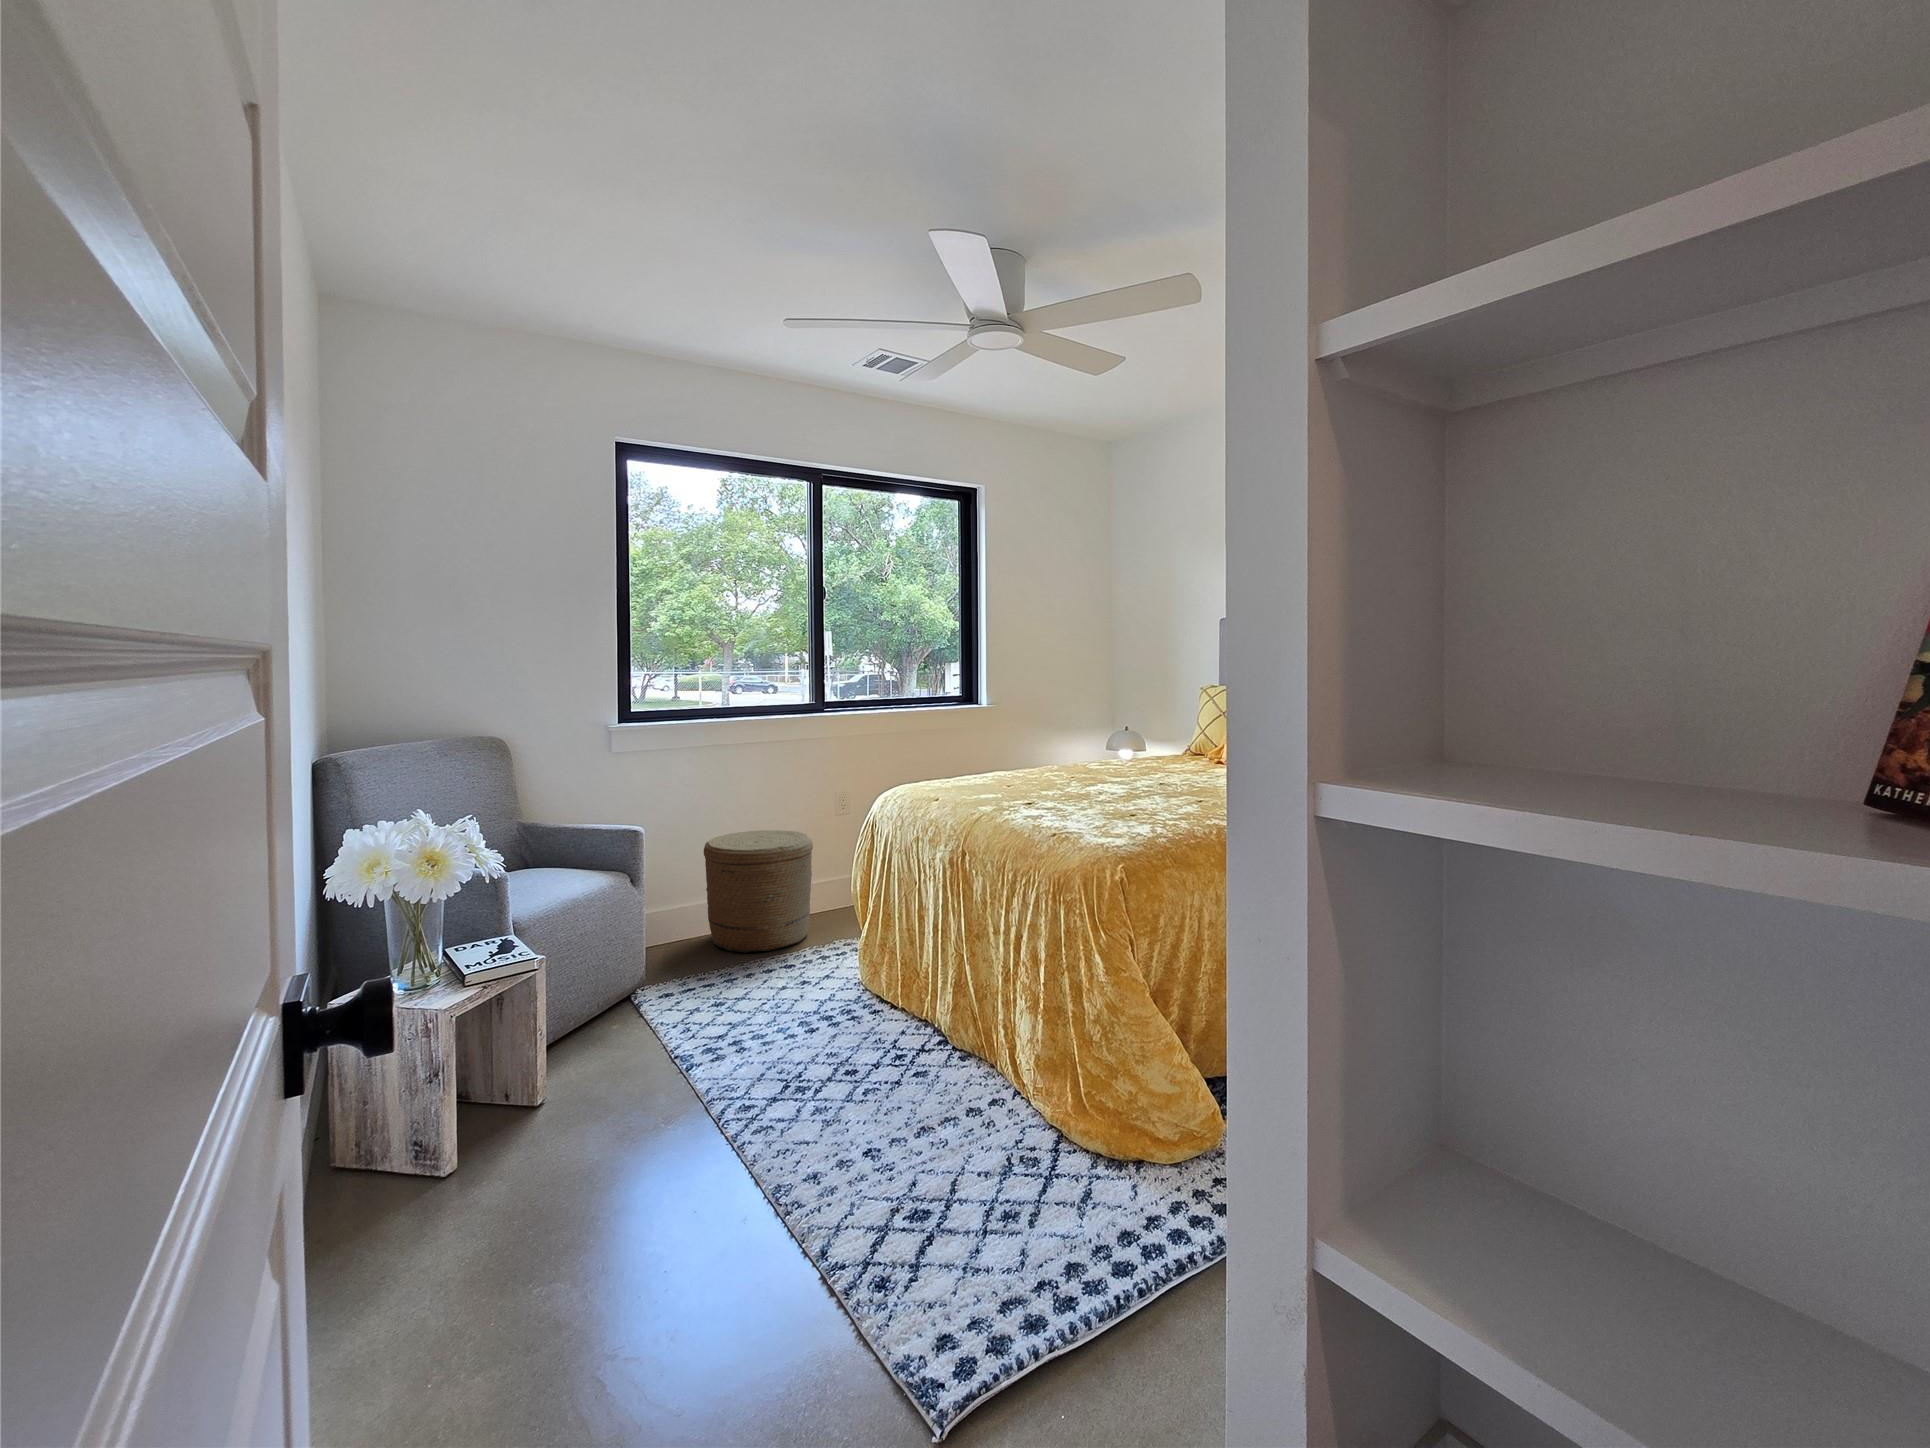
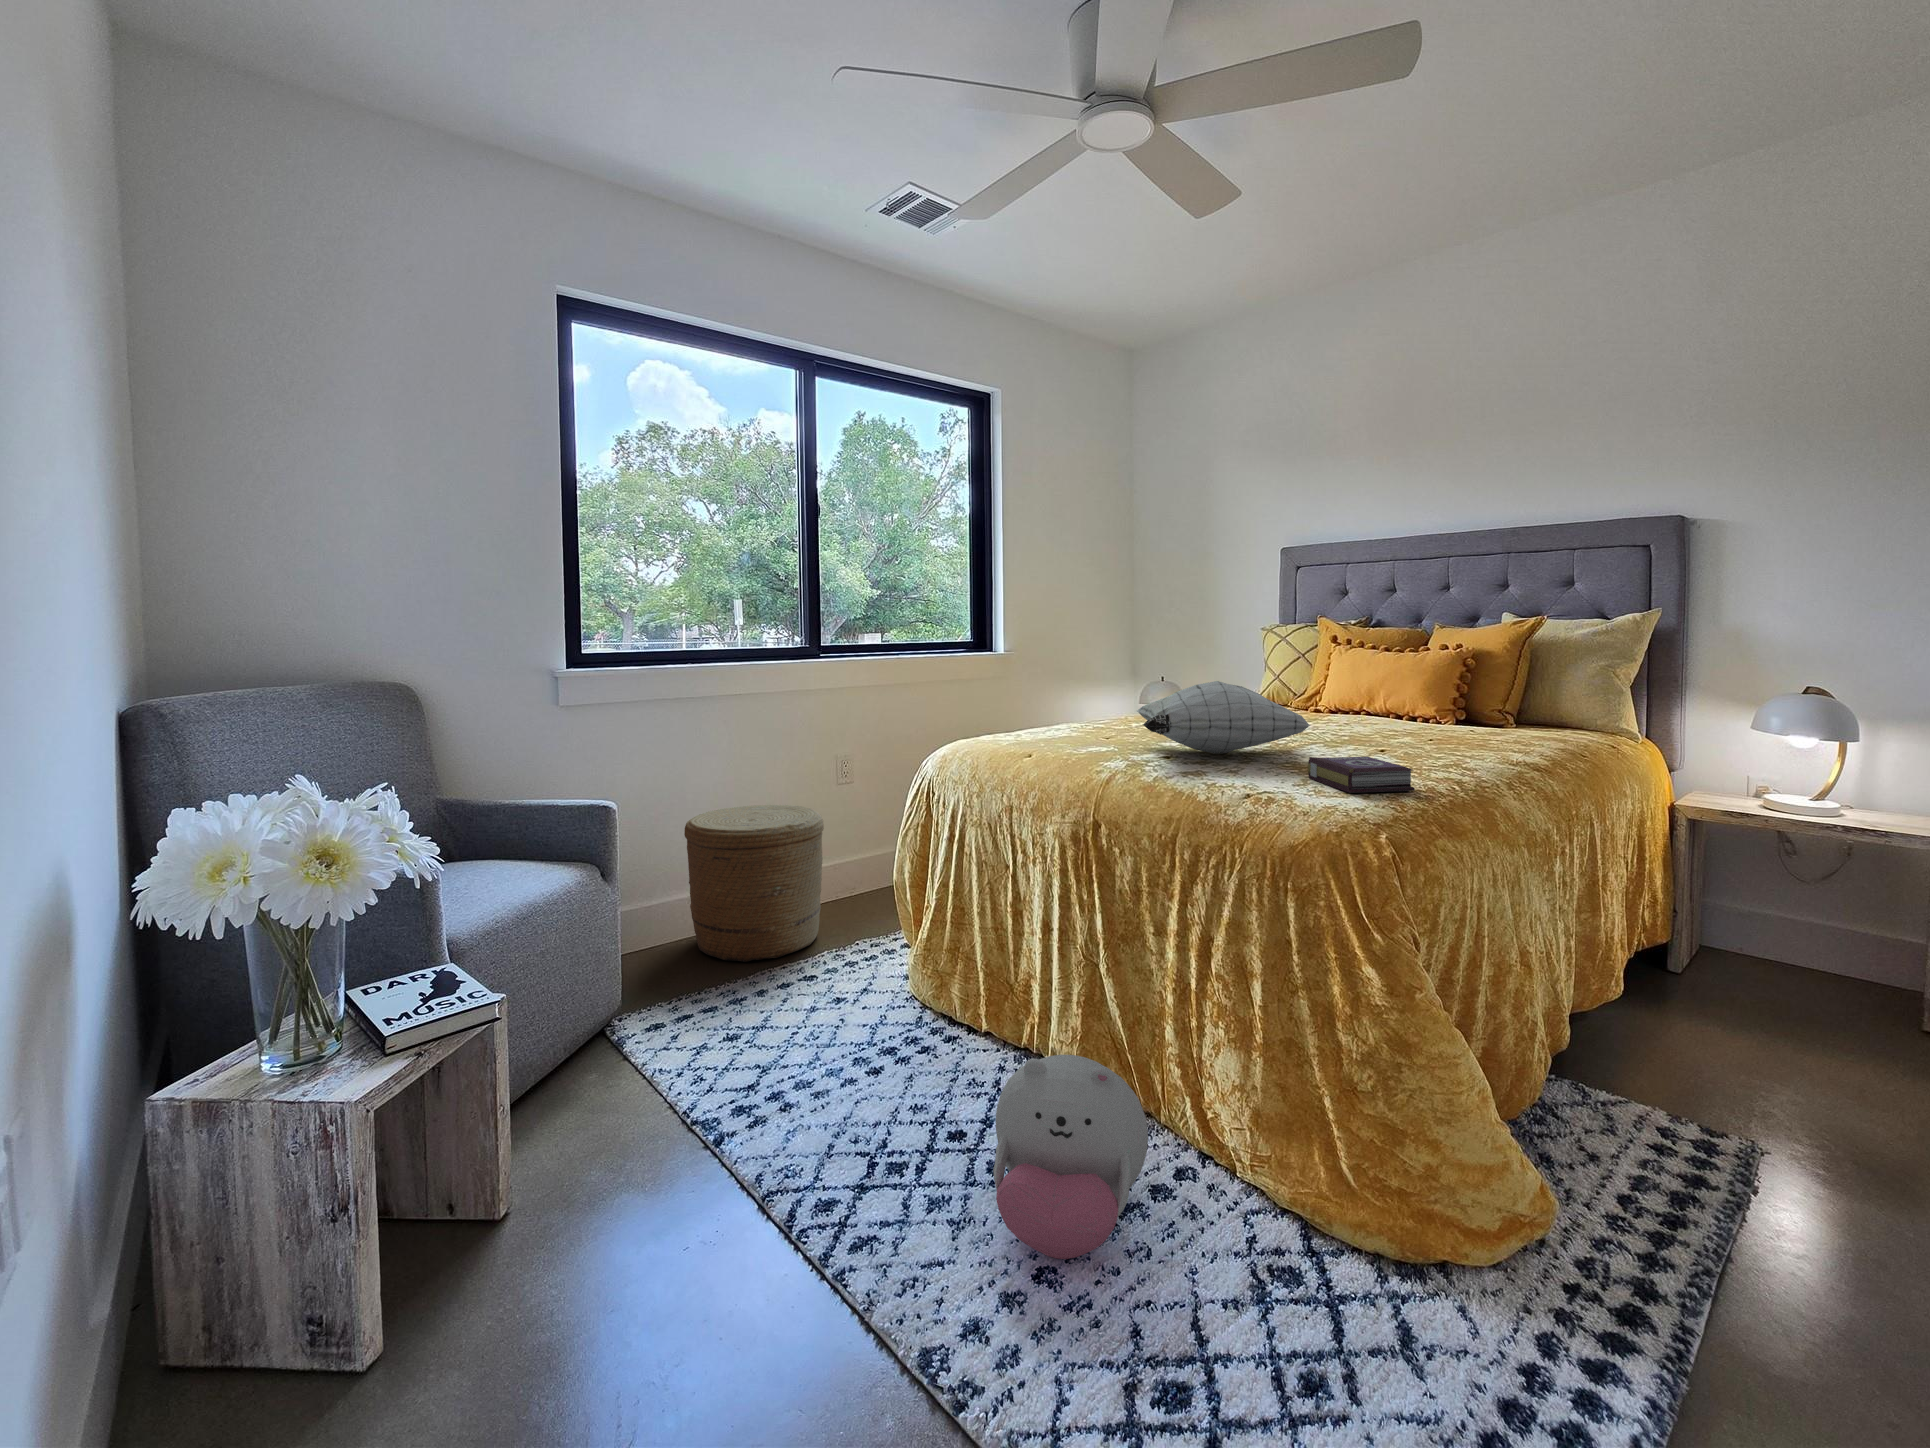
pillow: none [1008,745,1136,801] -> present [1137,681,1310,754]
book: none [1116,807,1176,835] -> present [1308,757,1415,793]
plush toy: none [846,1011,960,1145] -> present [993,1055,1148,1259]

